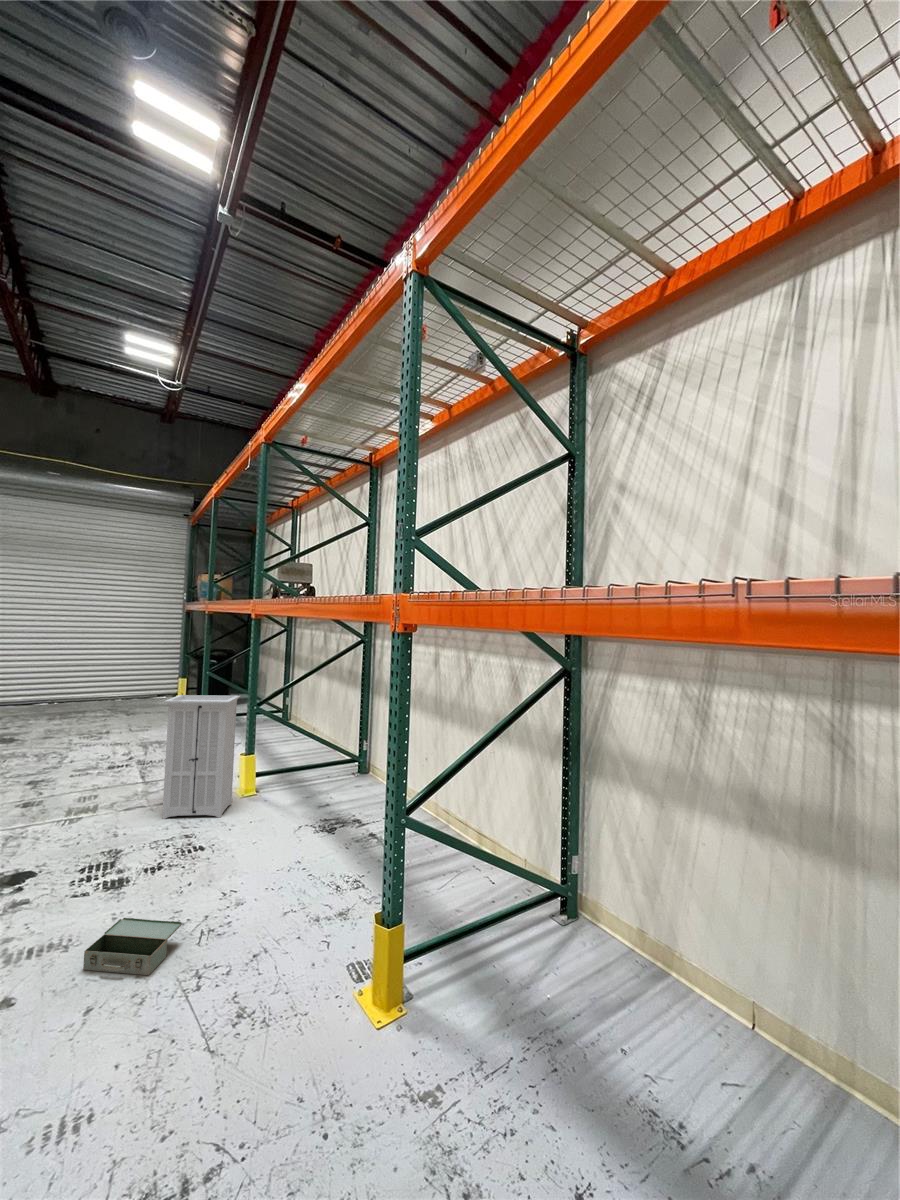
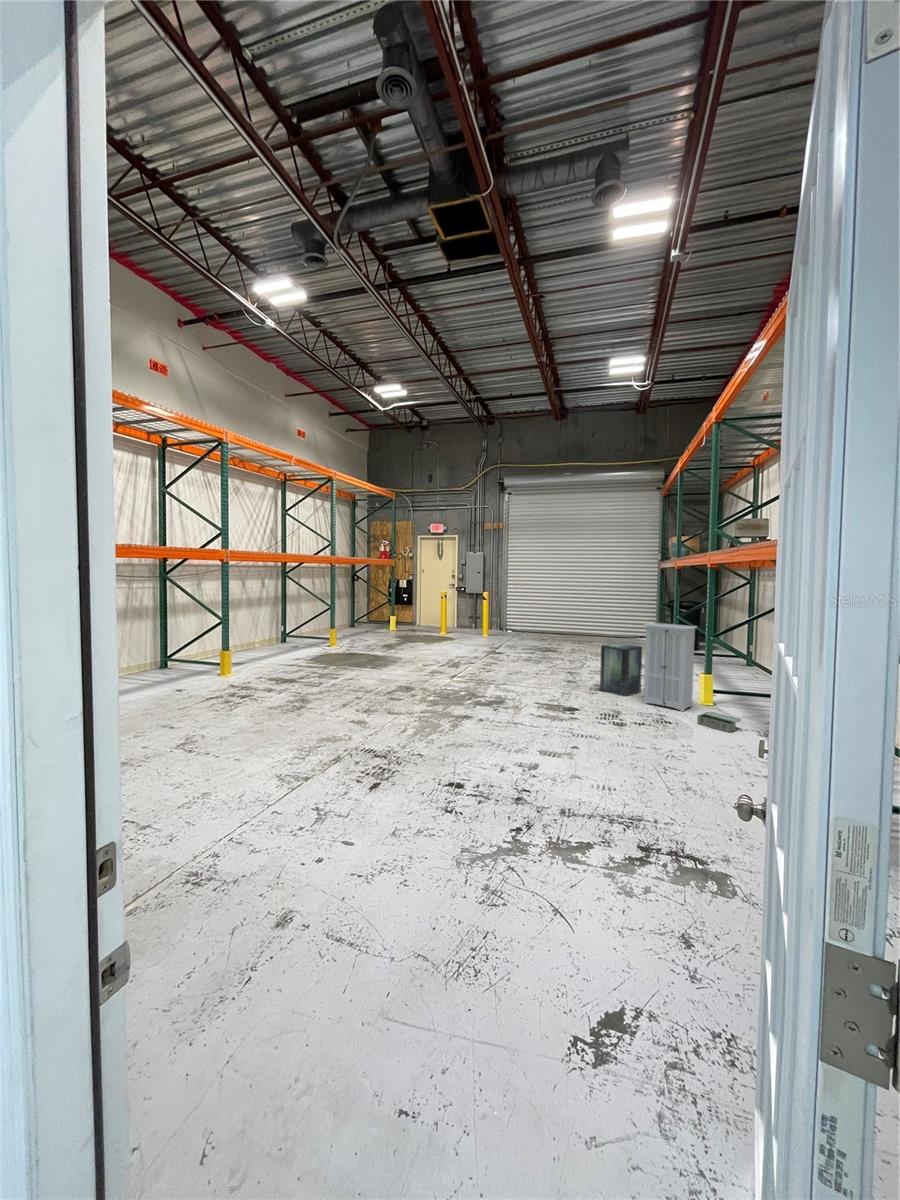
storage box: none [86,728,162,813] -> present [600,643,642,696]
toolbox: present [83,918,182,975] -> present [697,712,741,732]

